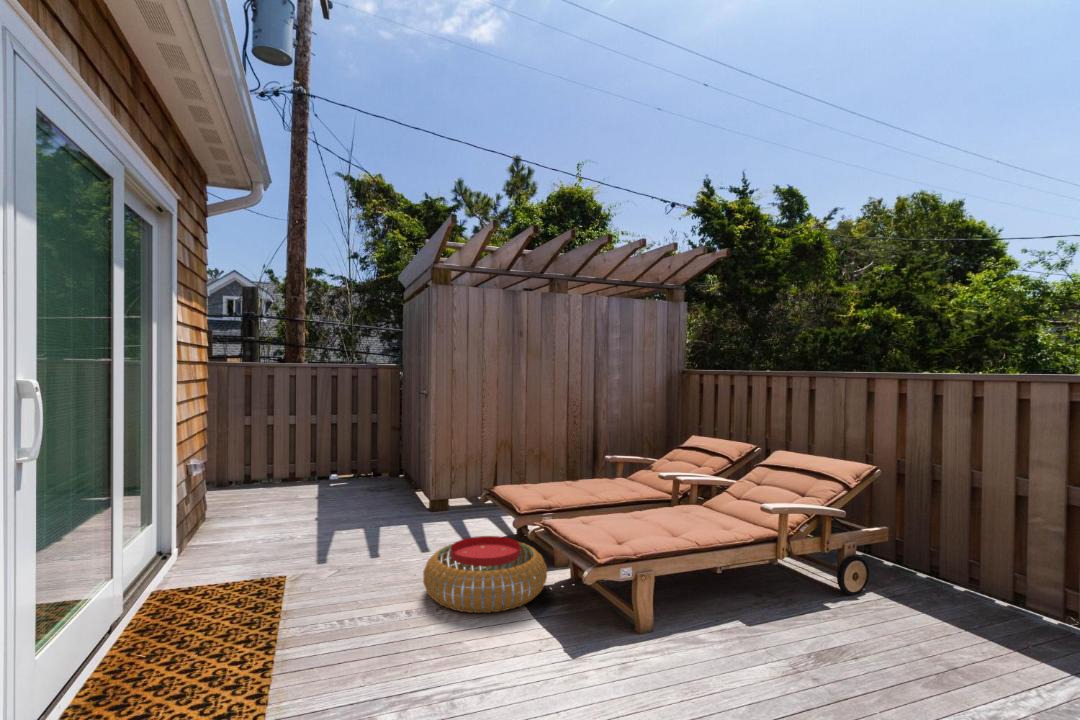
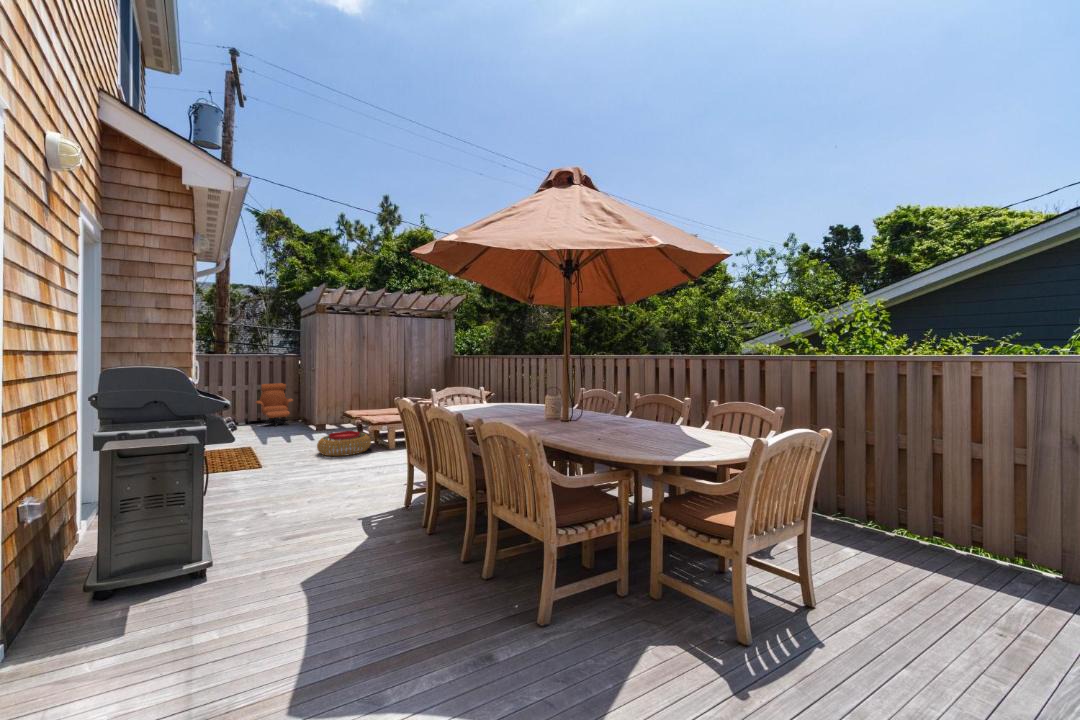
lounge chair: none [325,415,386,496] -> present [256,383,293,426]

